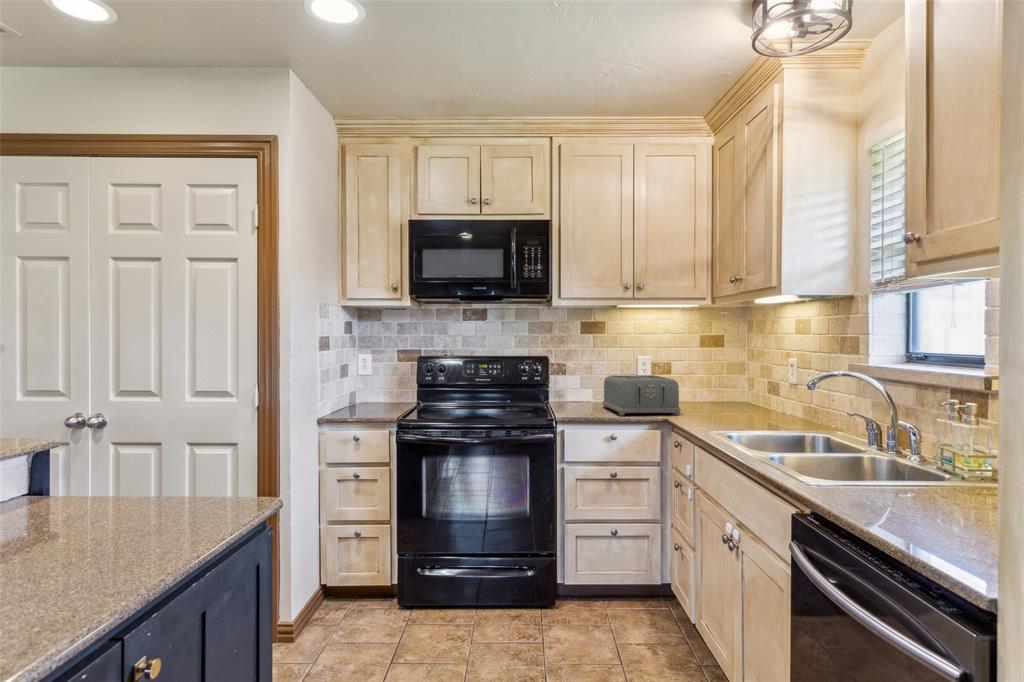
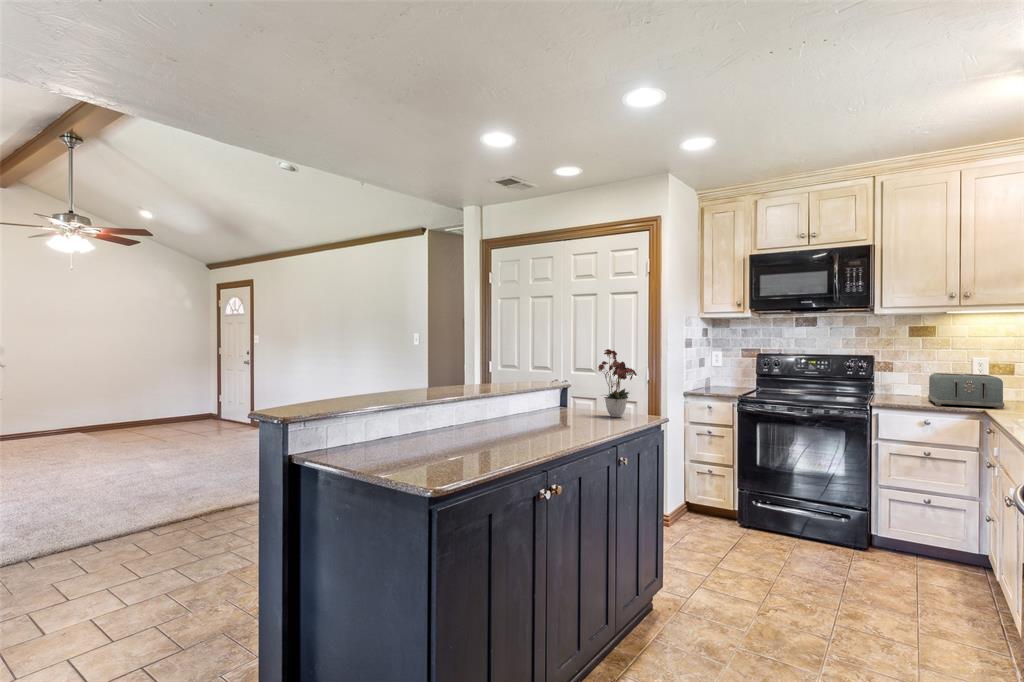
flower arrangement: none [69,354,189,529] -> present [598,349,637,417]

